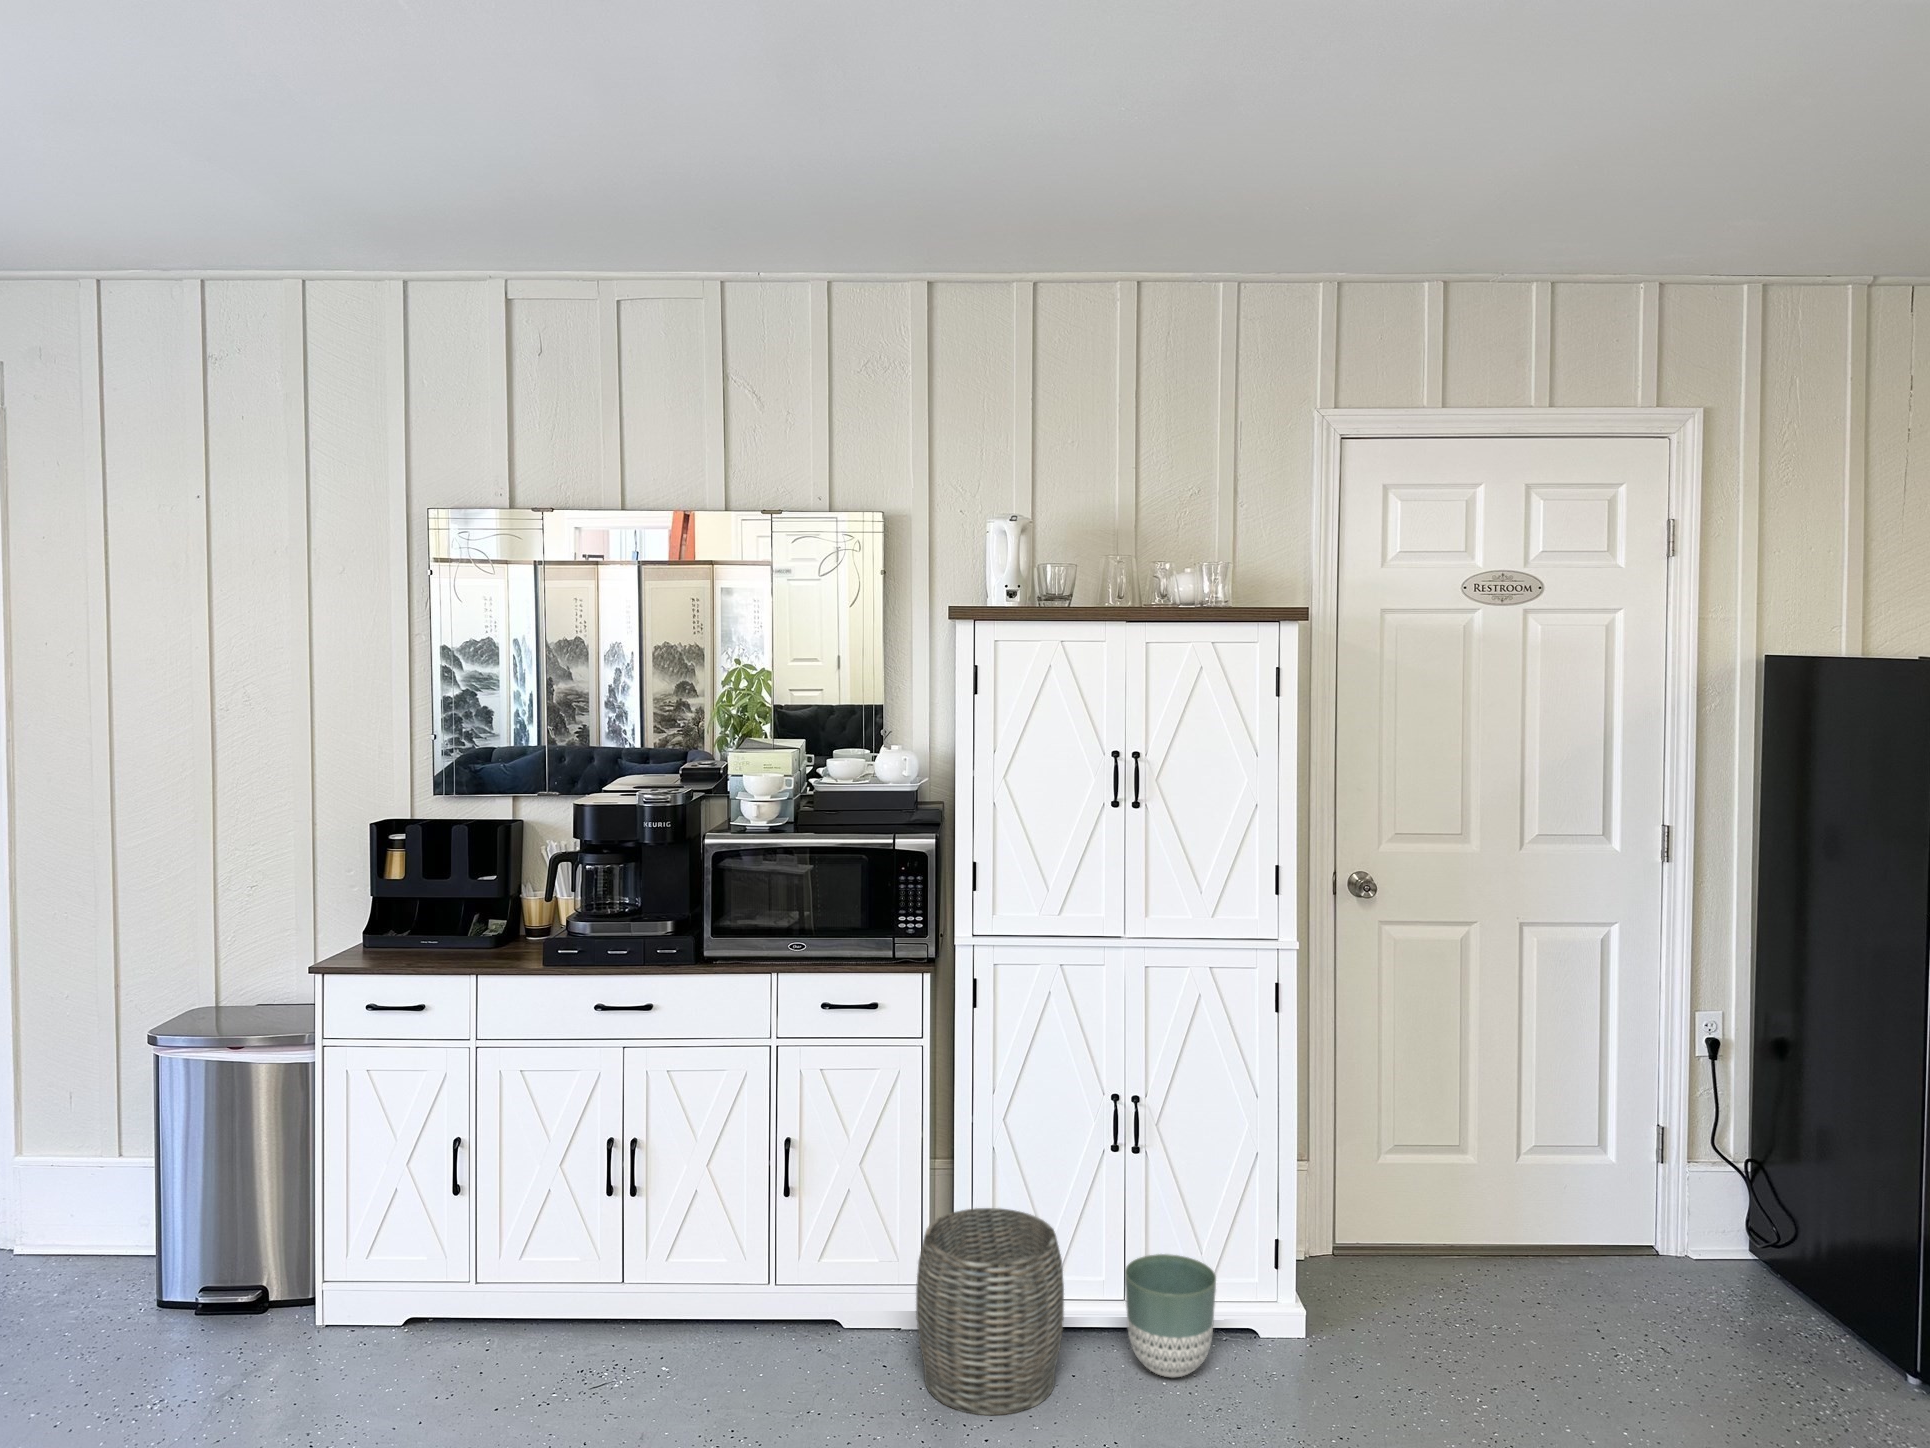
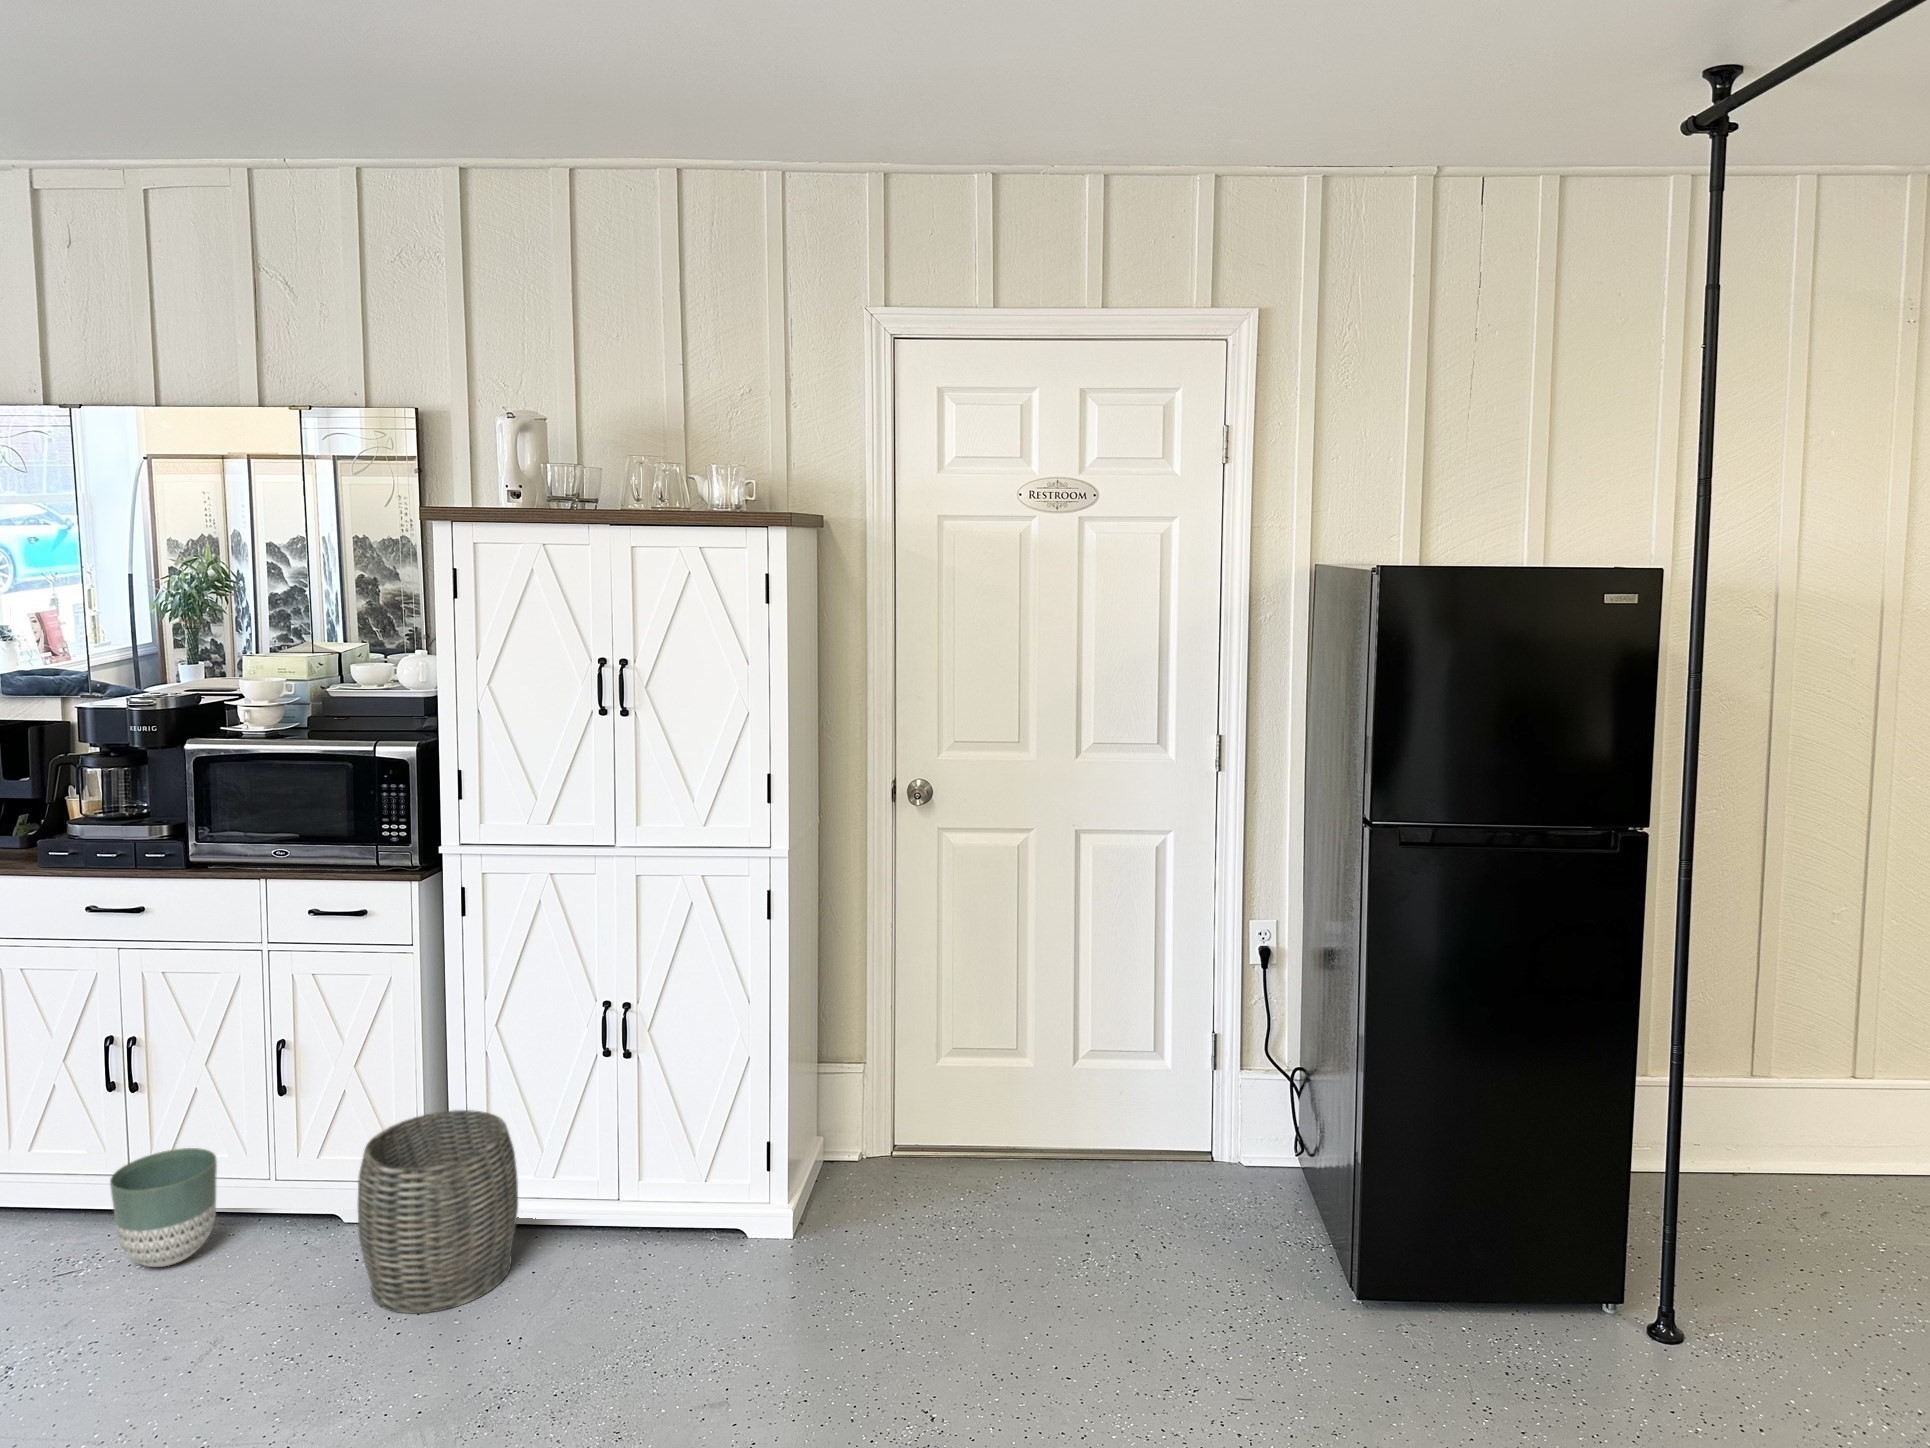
planter: present [1125,1254,1216,1378] -> present [110,1148,217,1267]

